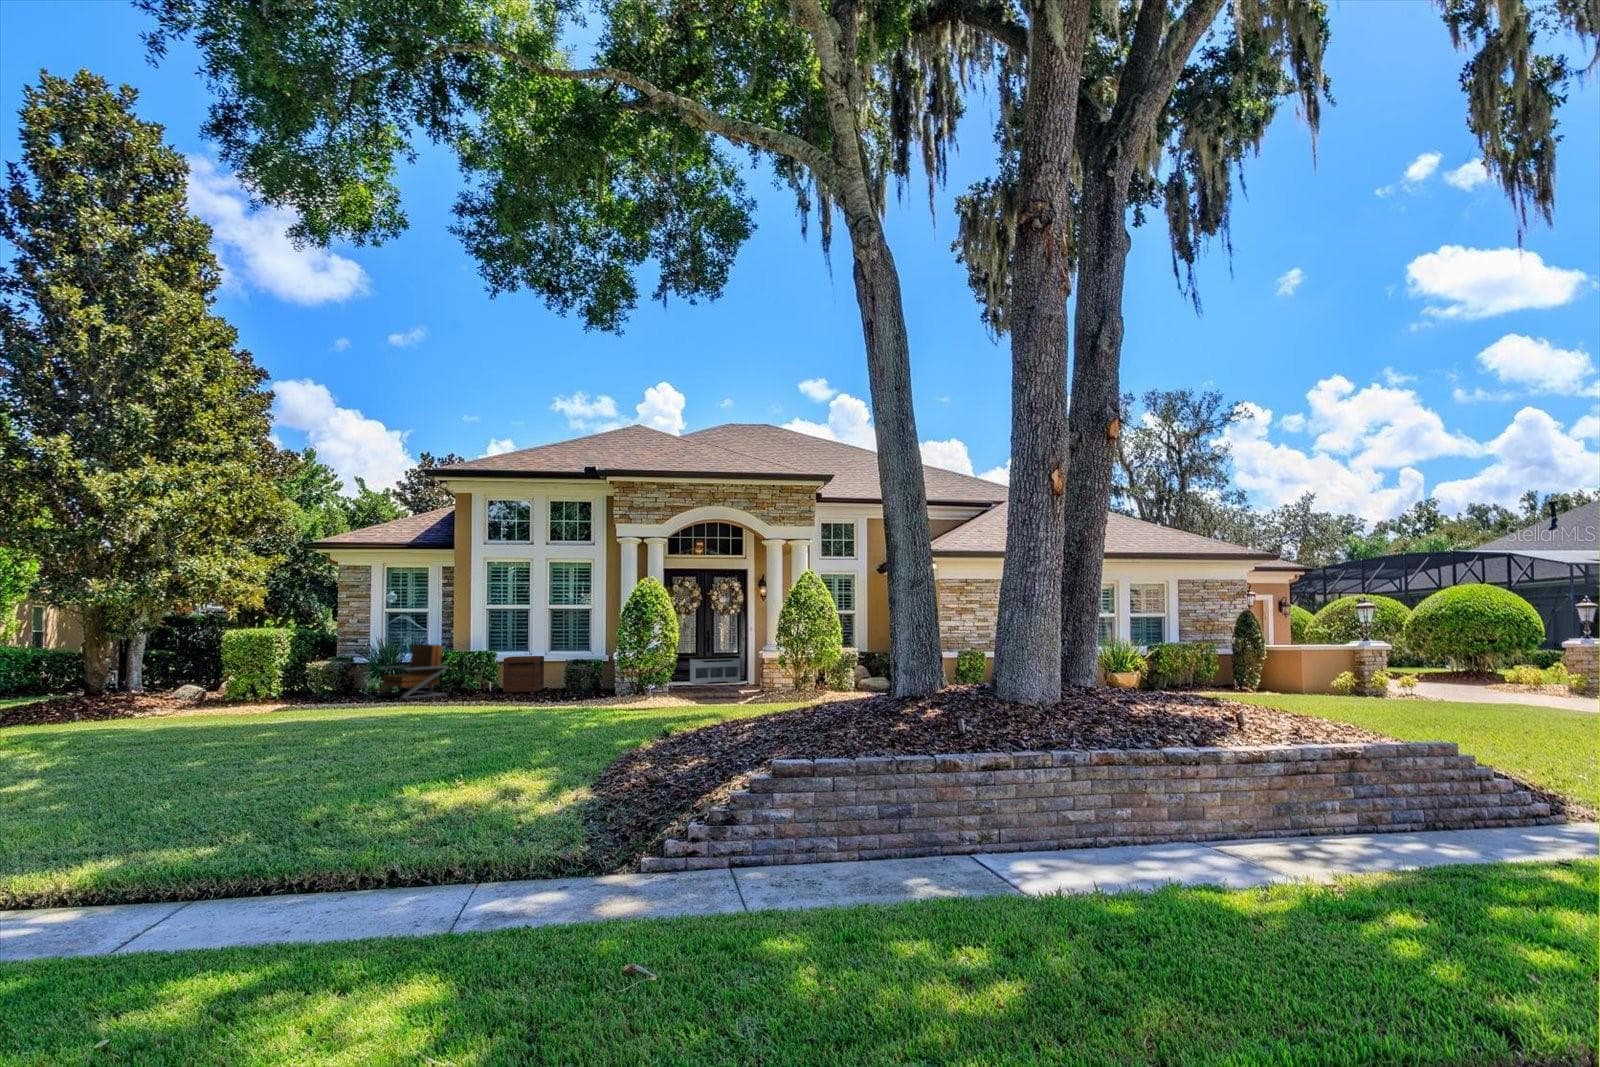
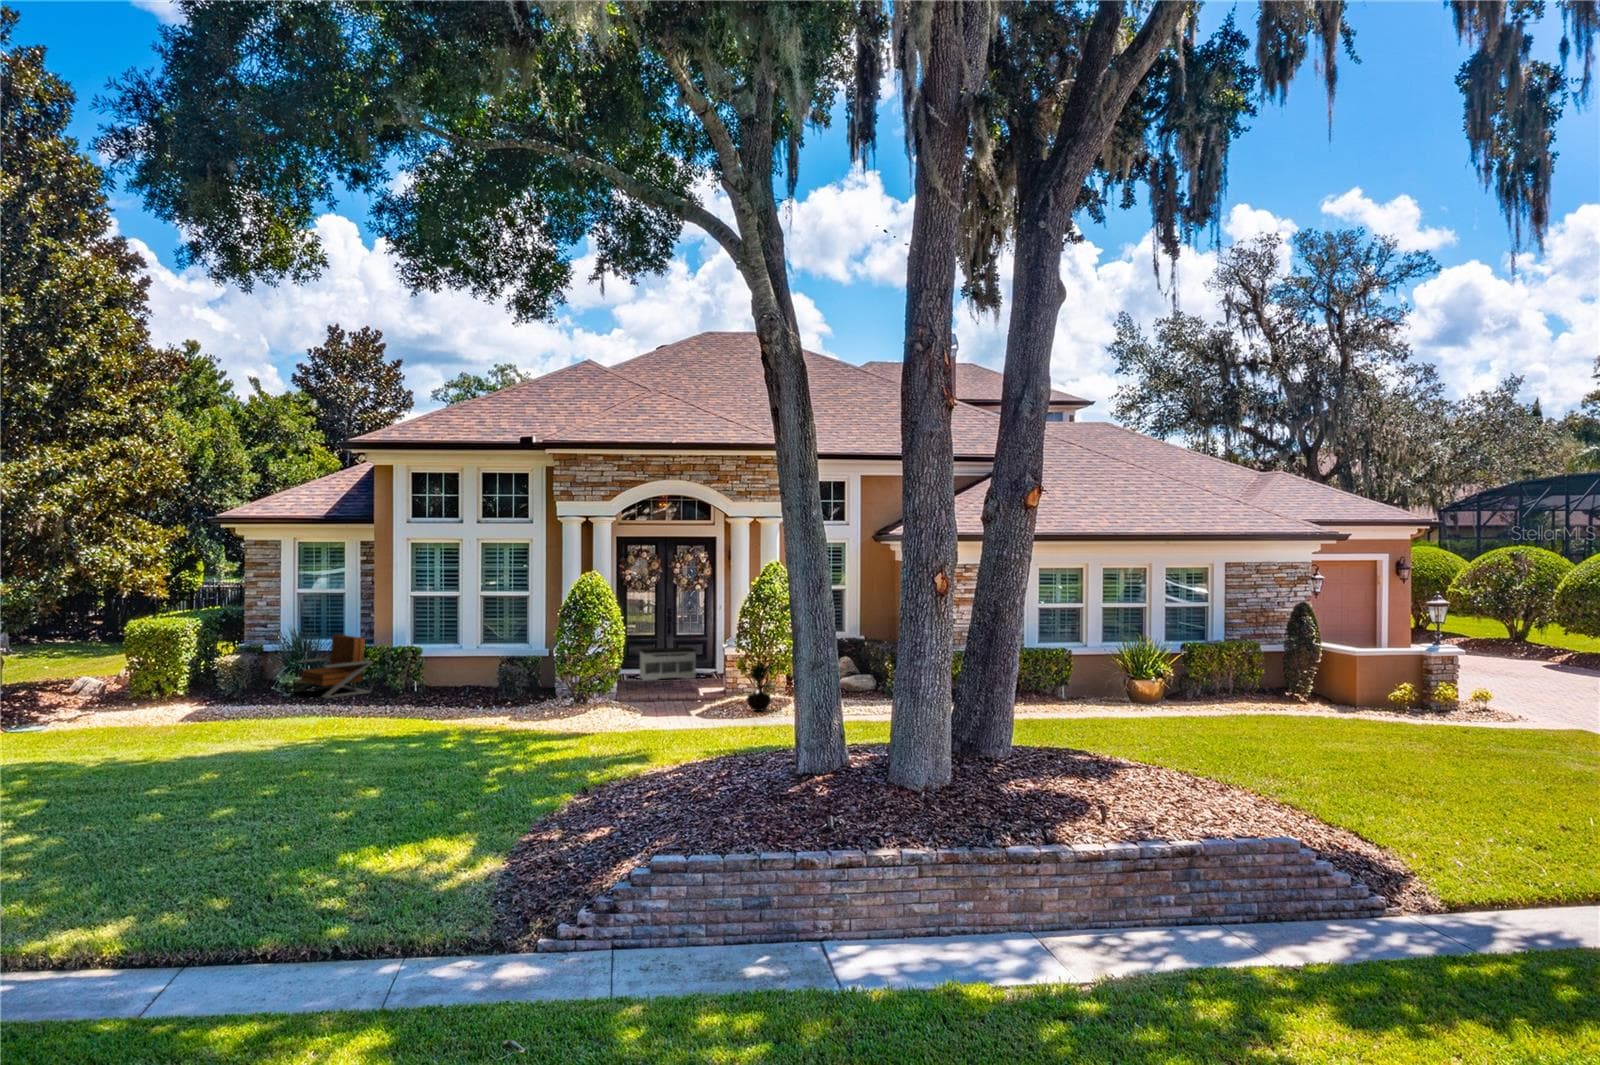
potted tree: none [793,647,821,697] -> present [746,661,772,711]
wooden crate: present [503,656,544,693] -> none [432,648,477,690]

